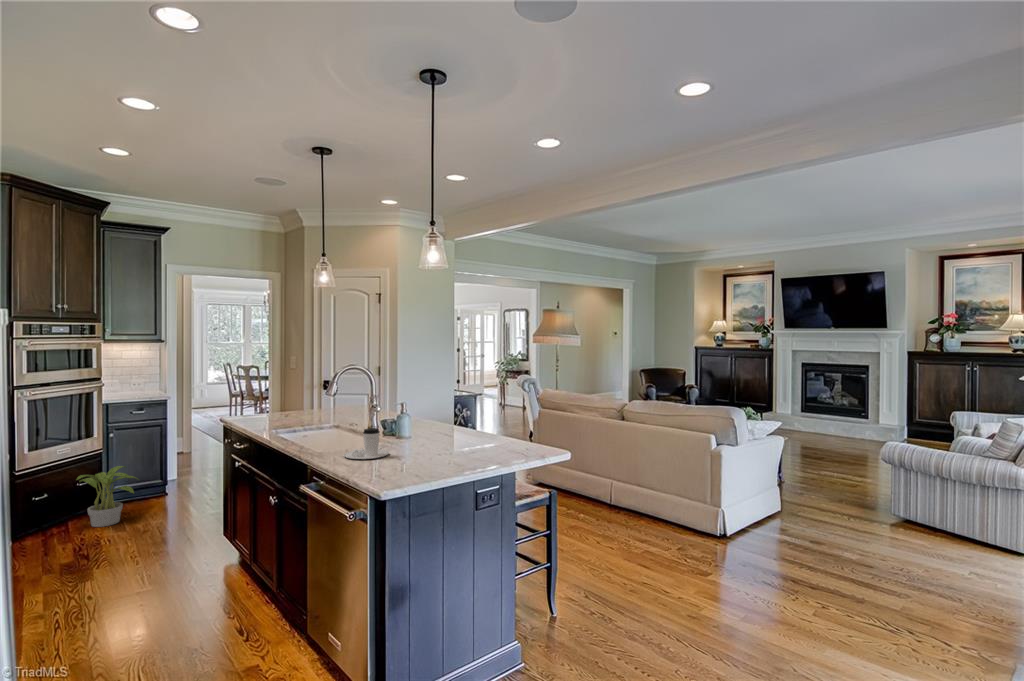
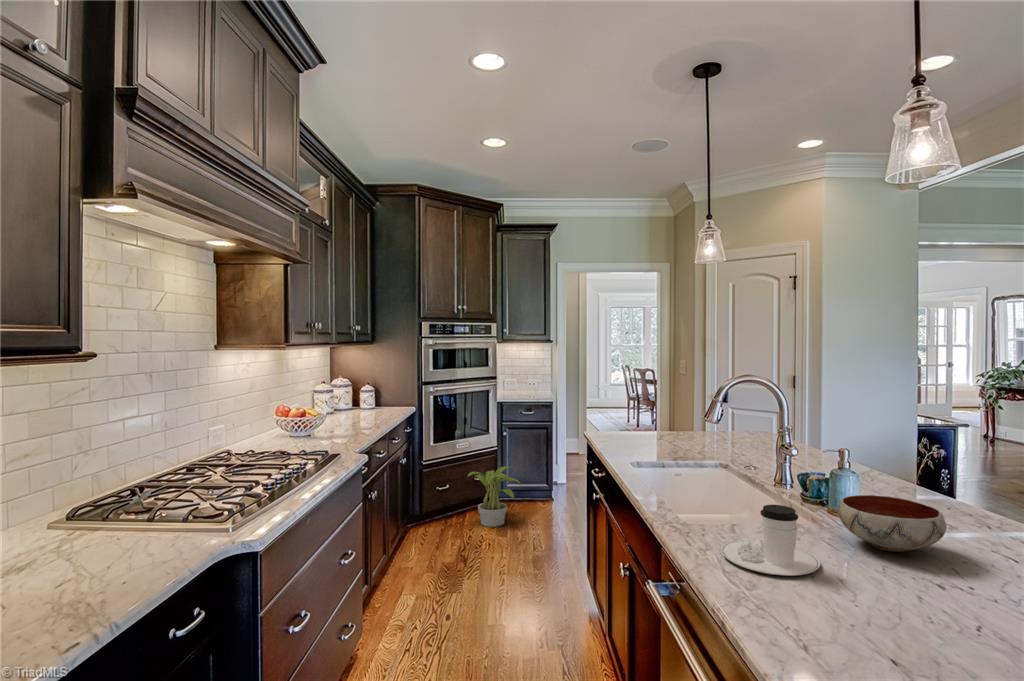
bowl: none [398,422,441,446] -> present [838,495,946,552]

